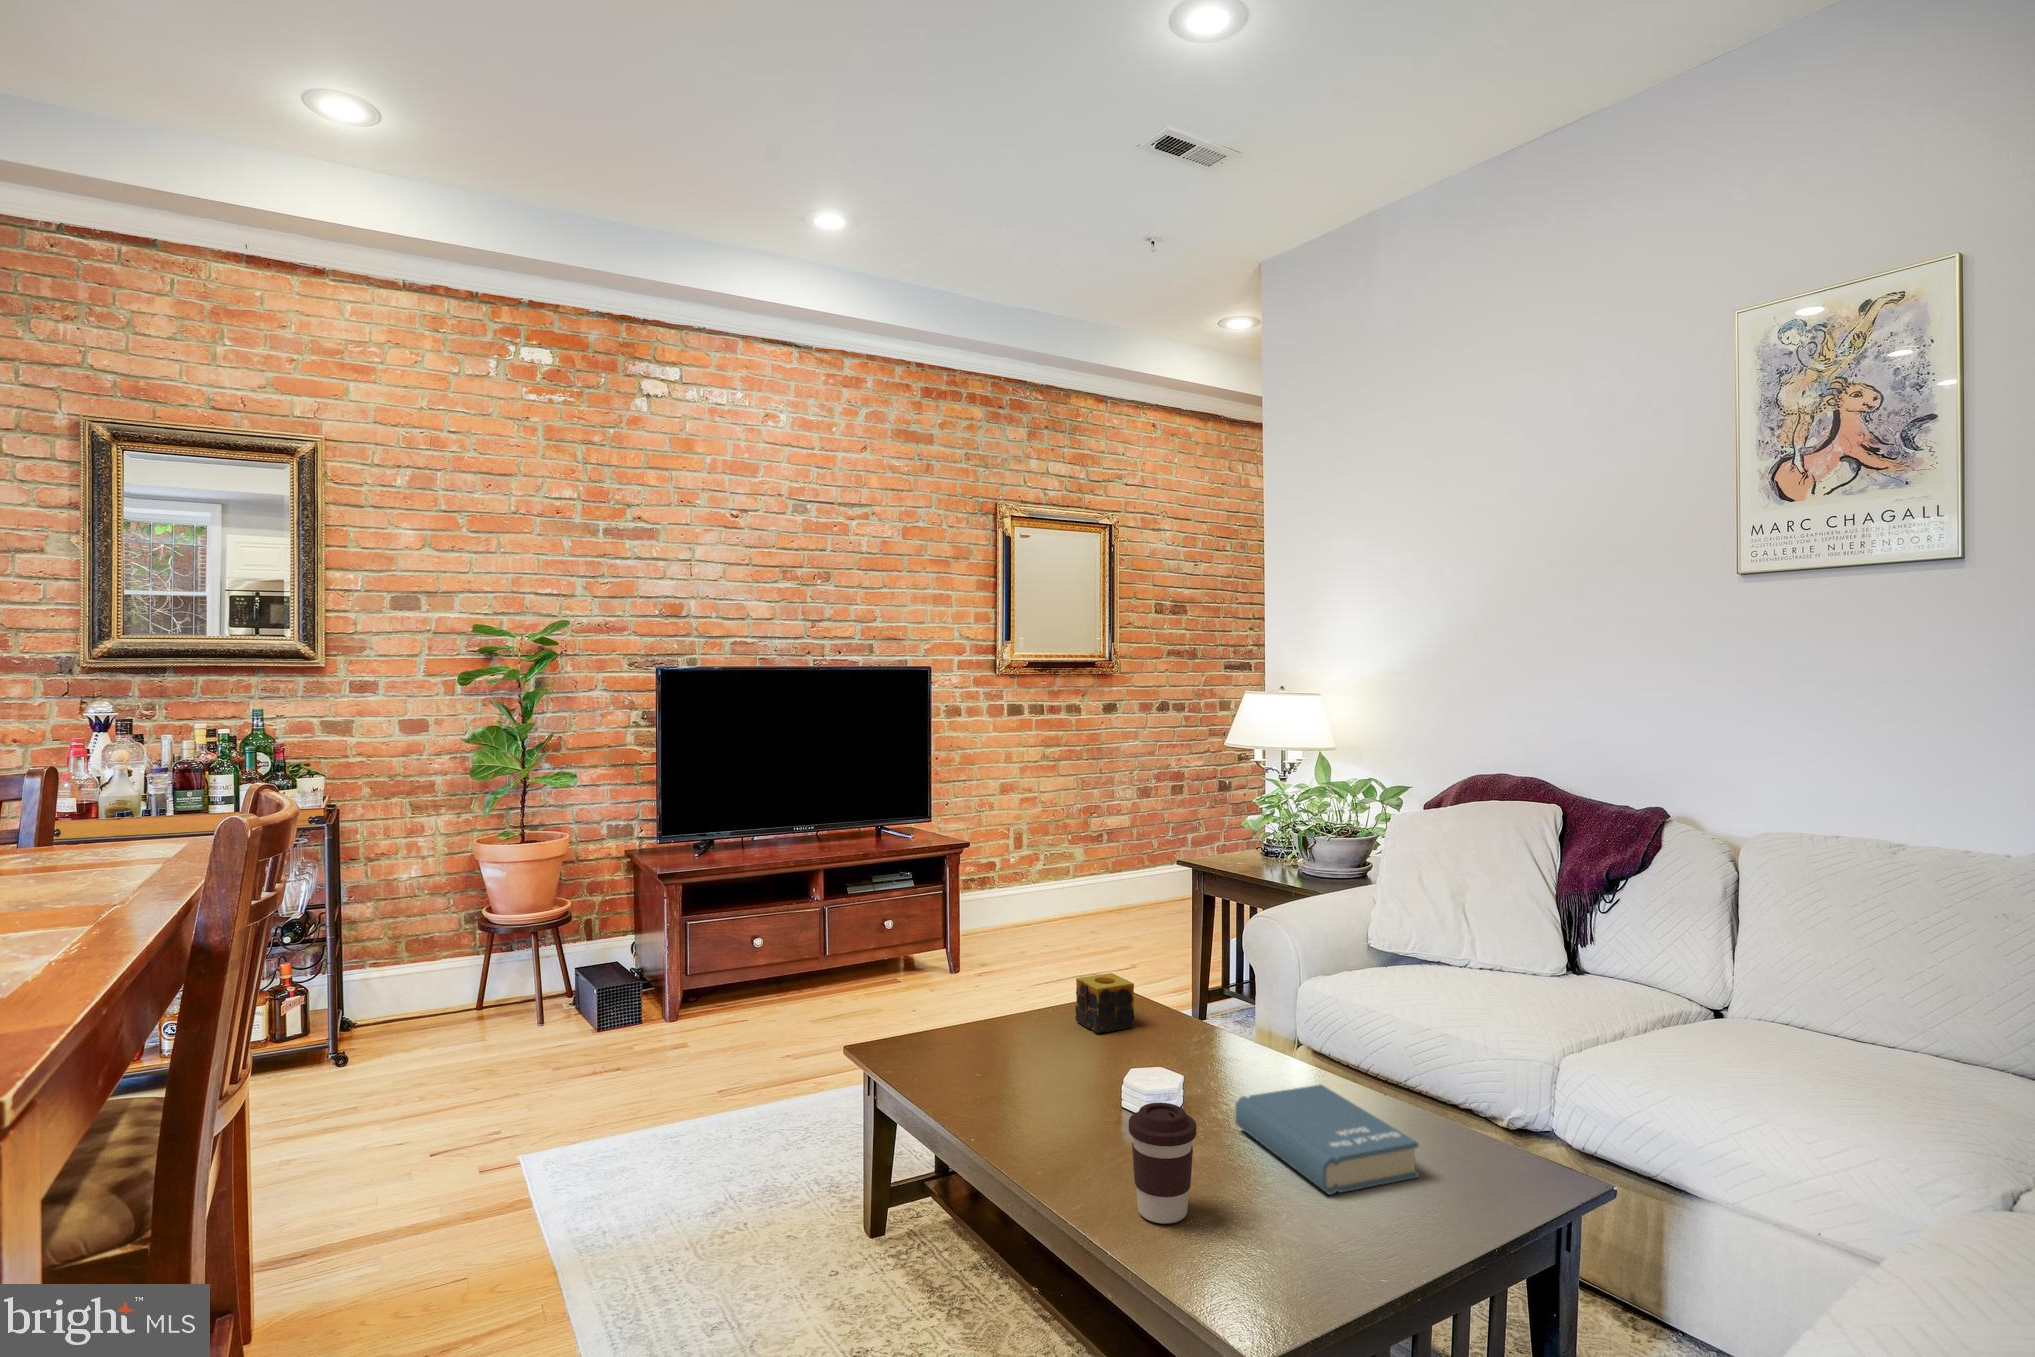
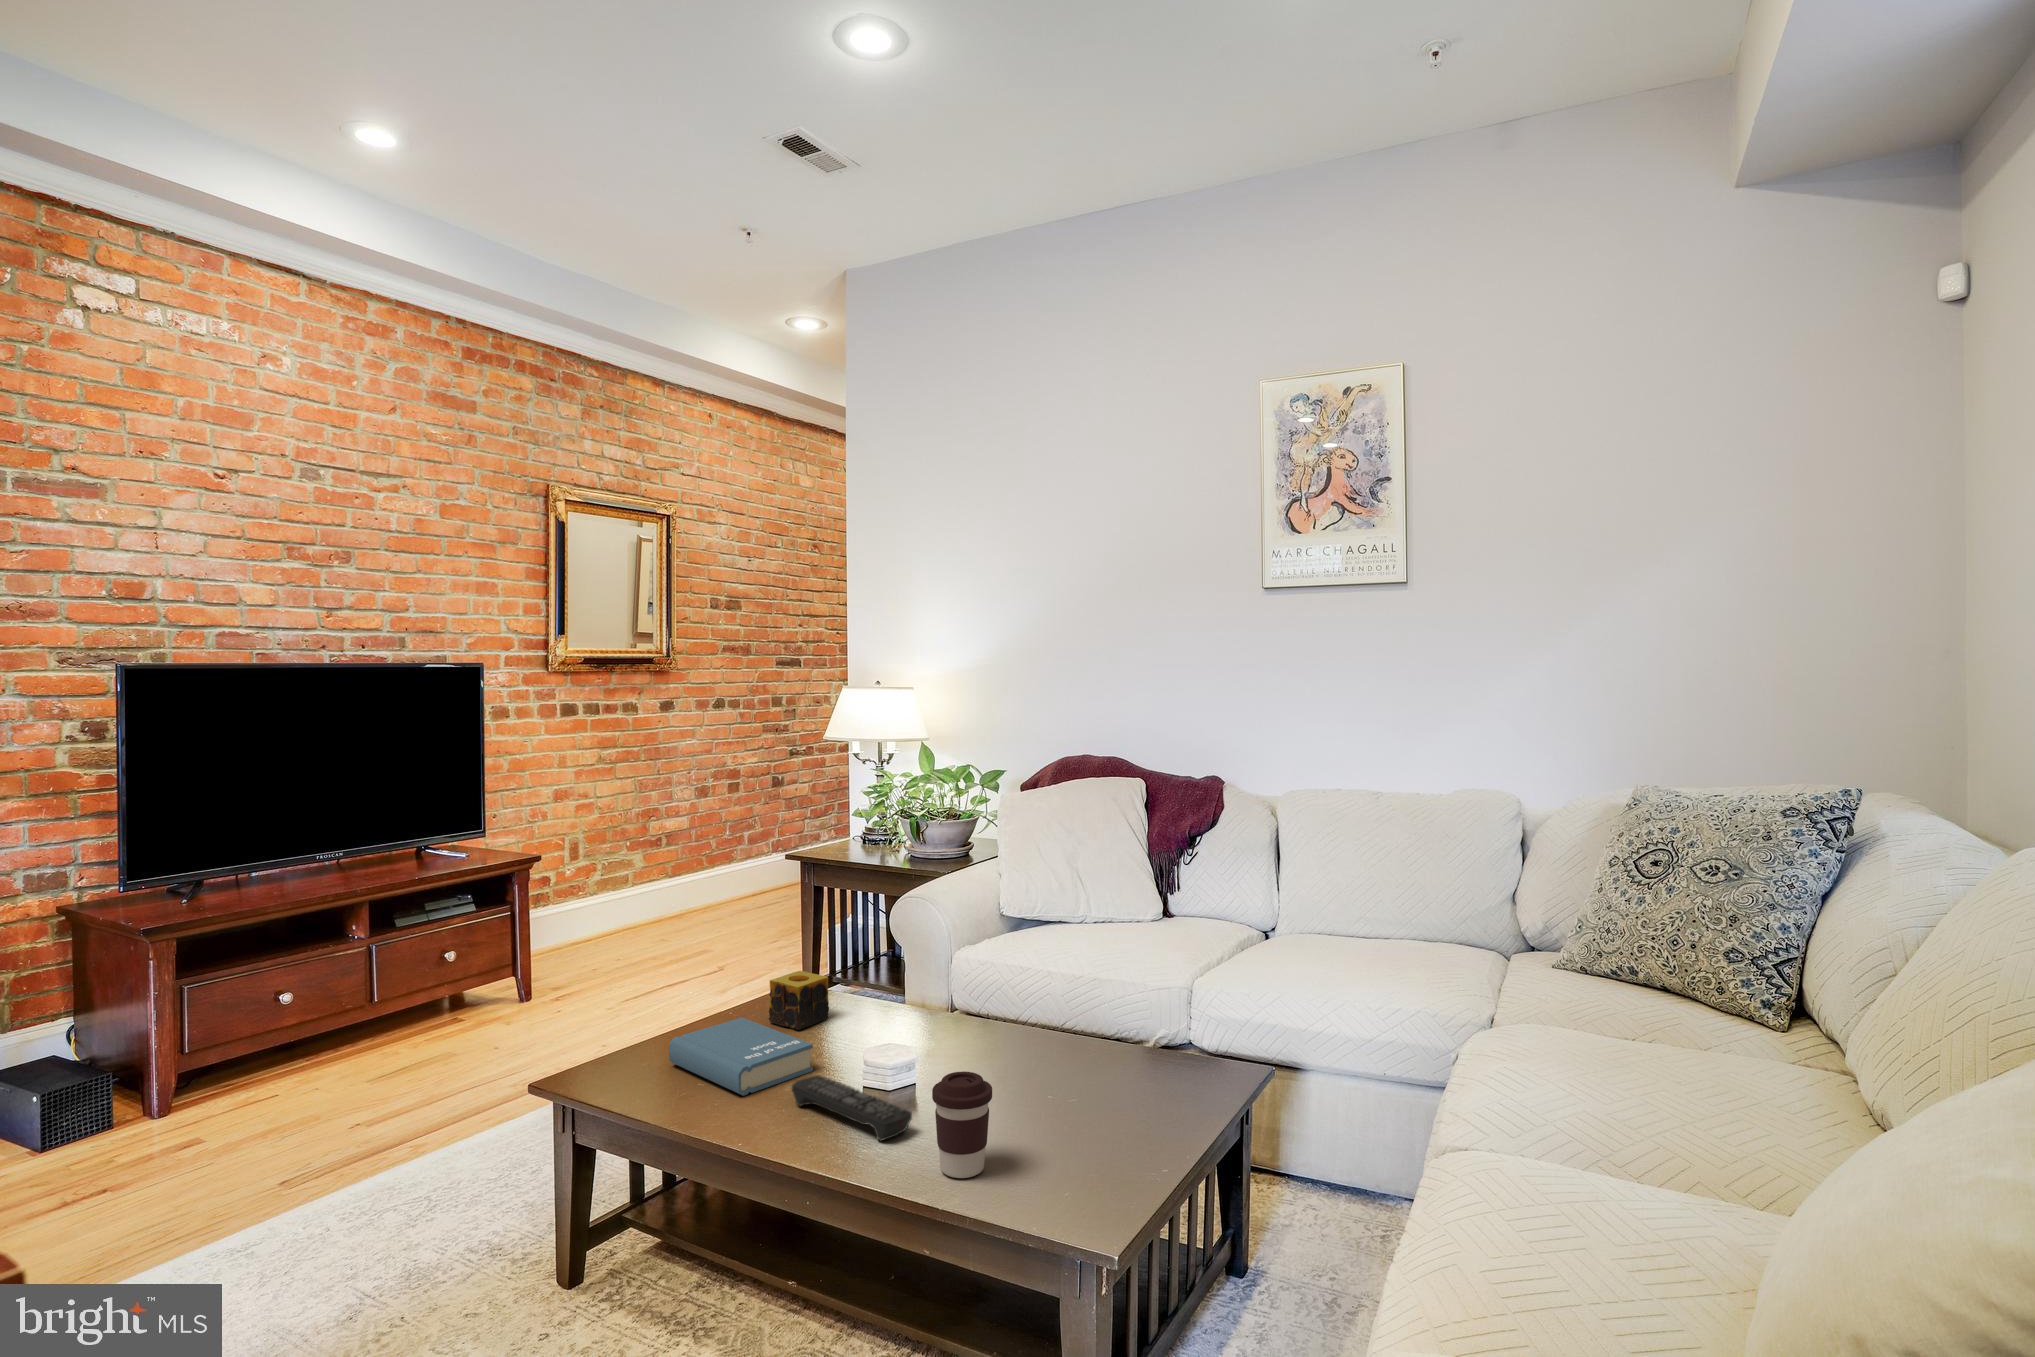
remote control: none [1041,1081,1137,1163] -> present [792,1075,912,1141]
book: present [1235,1085,1419,1195] -> present [669,1018,813,1096]

